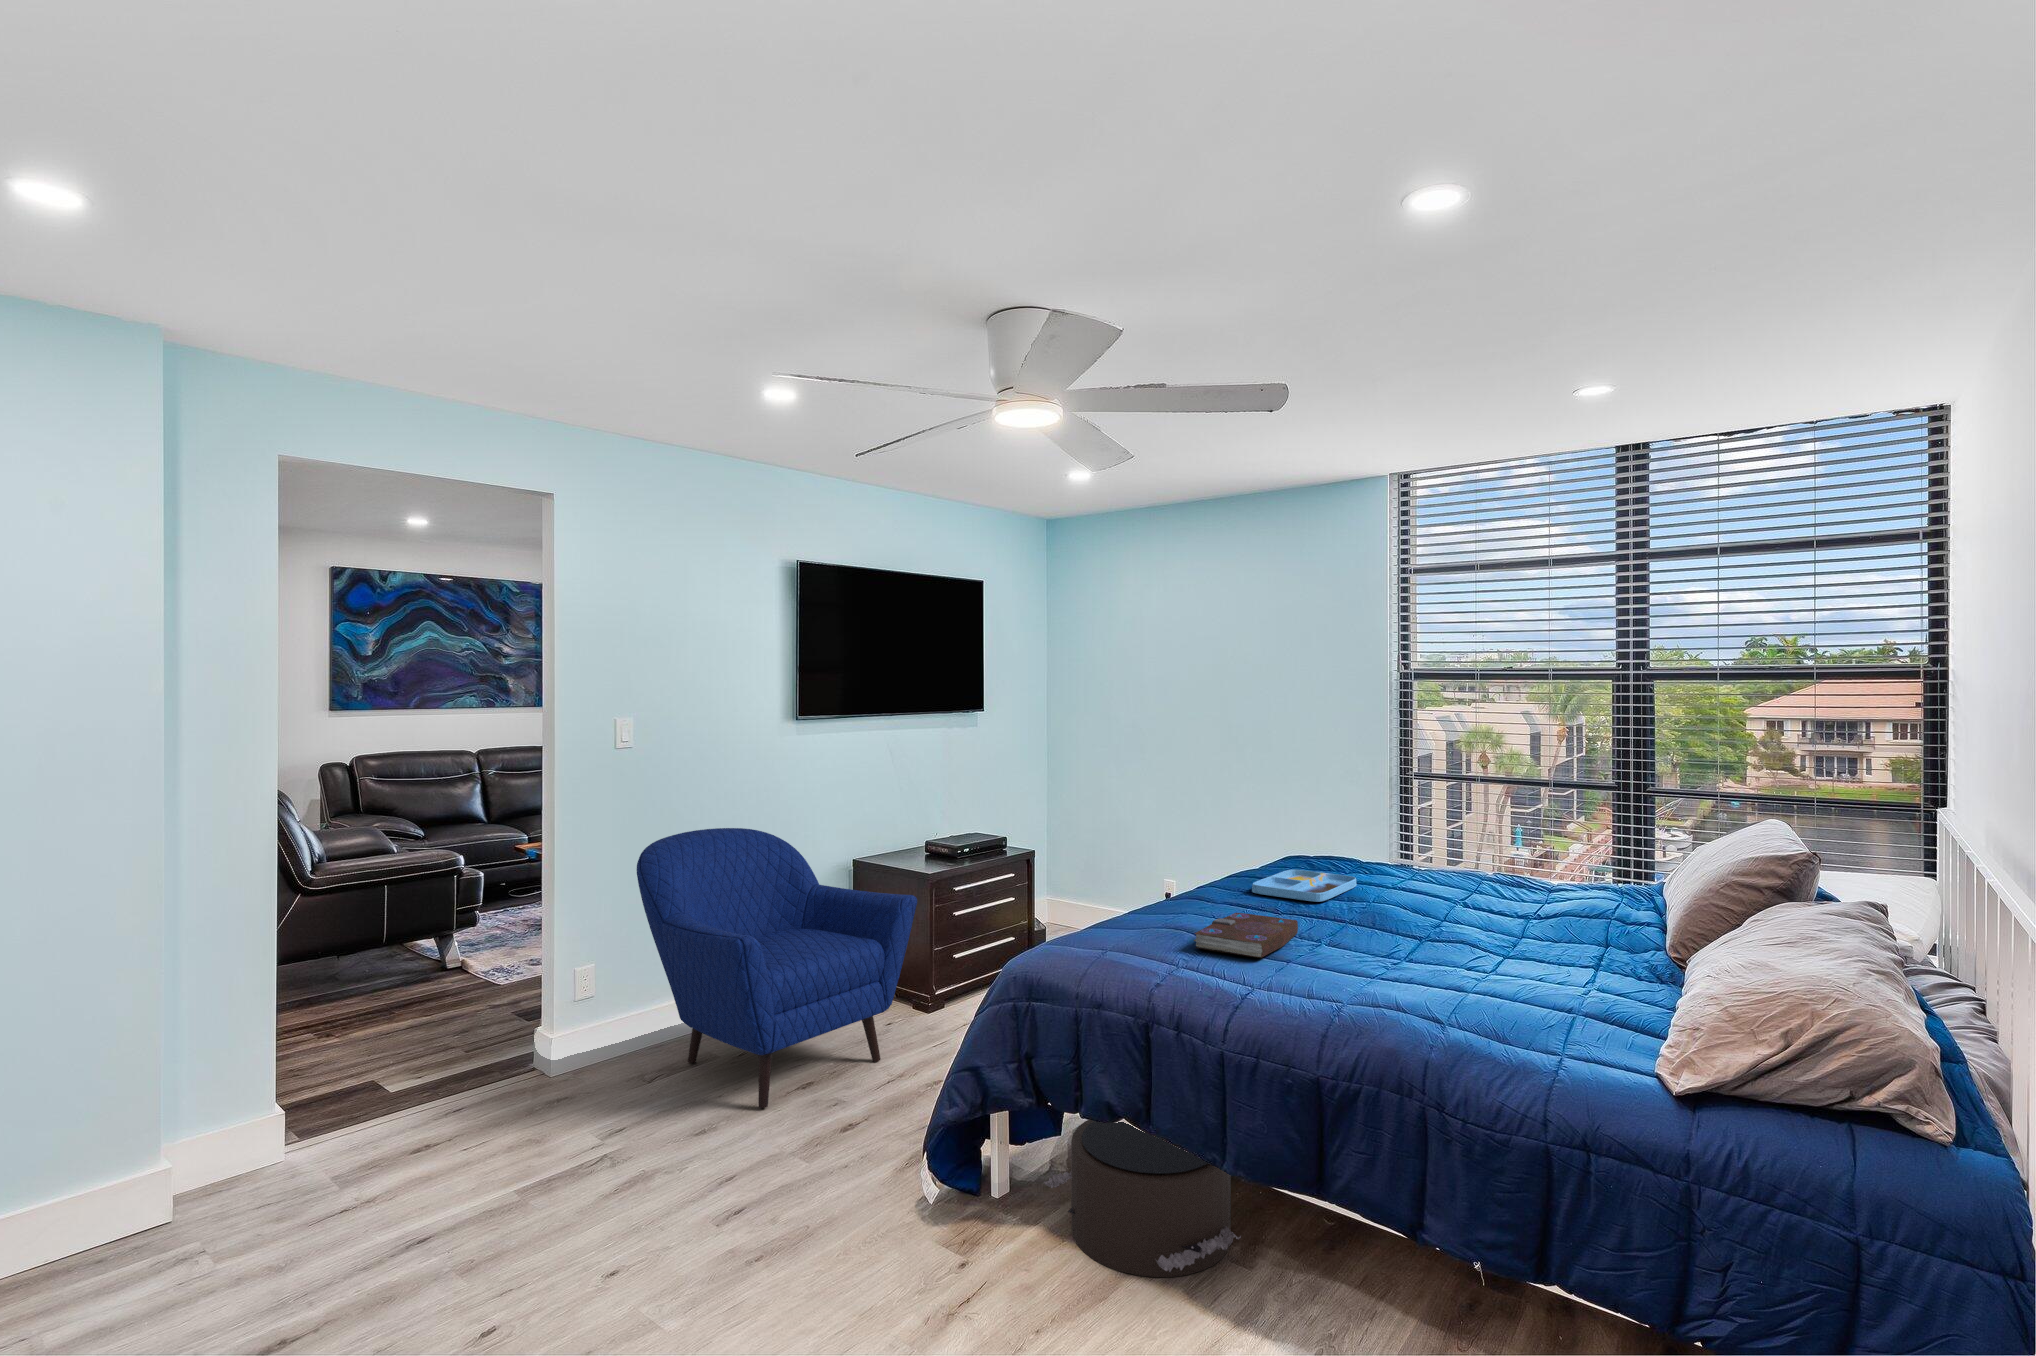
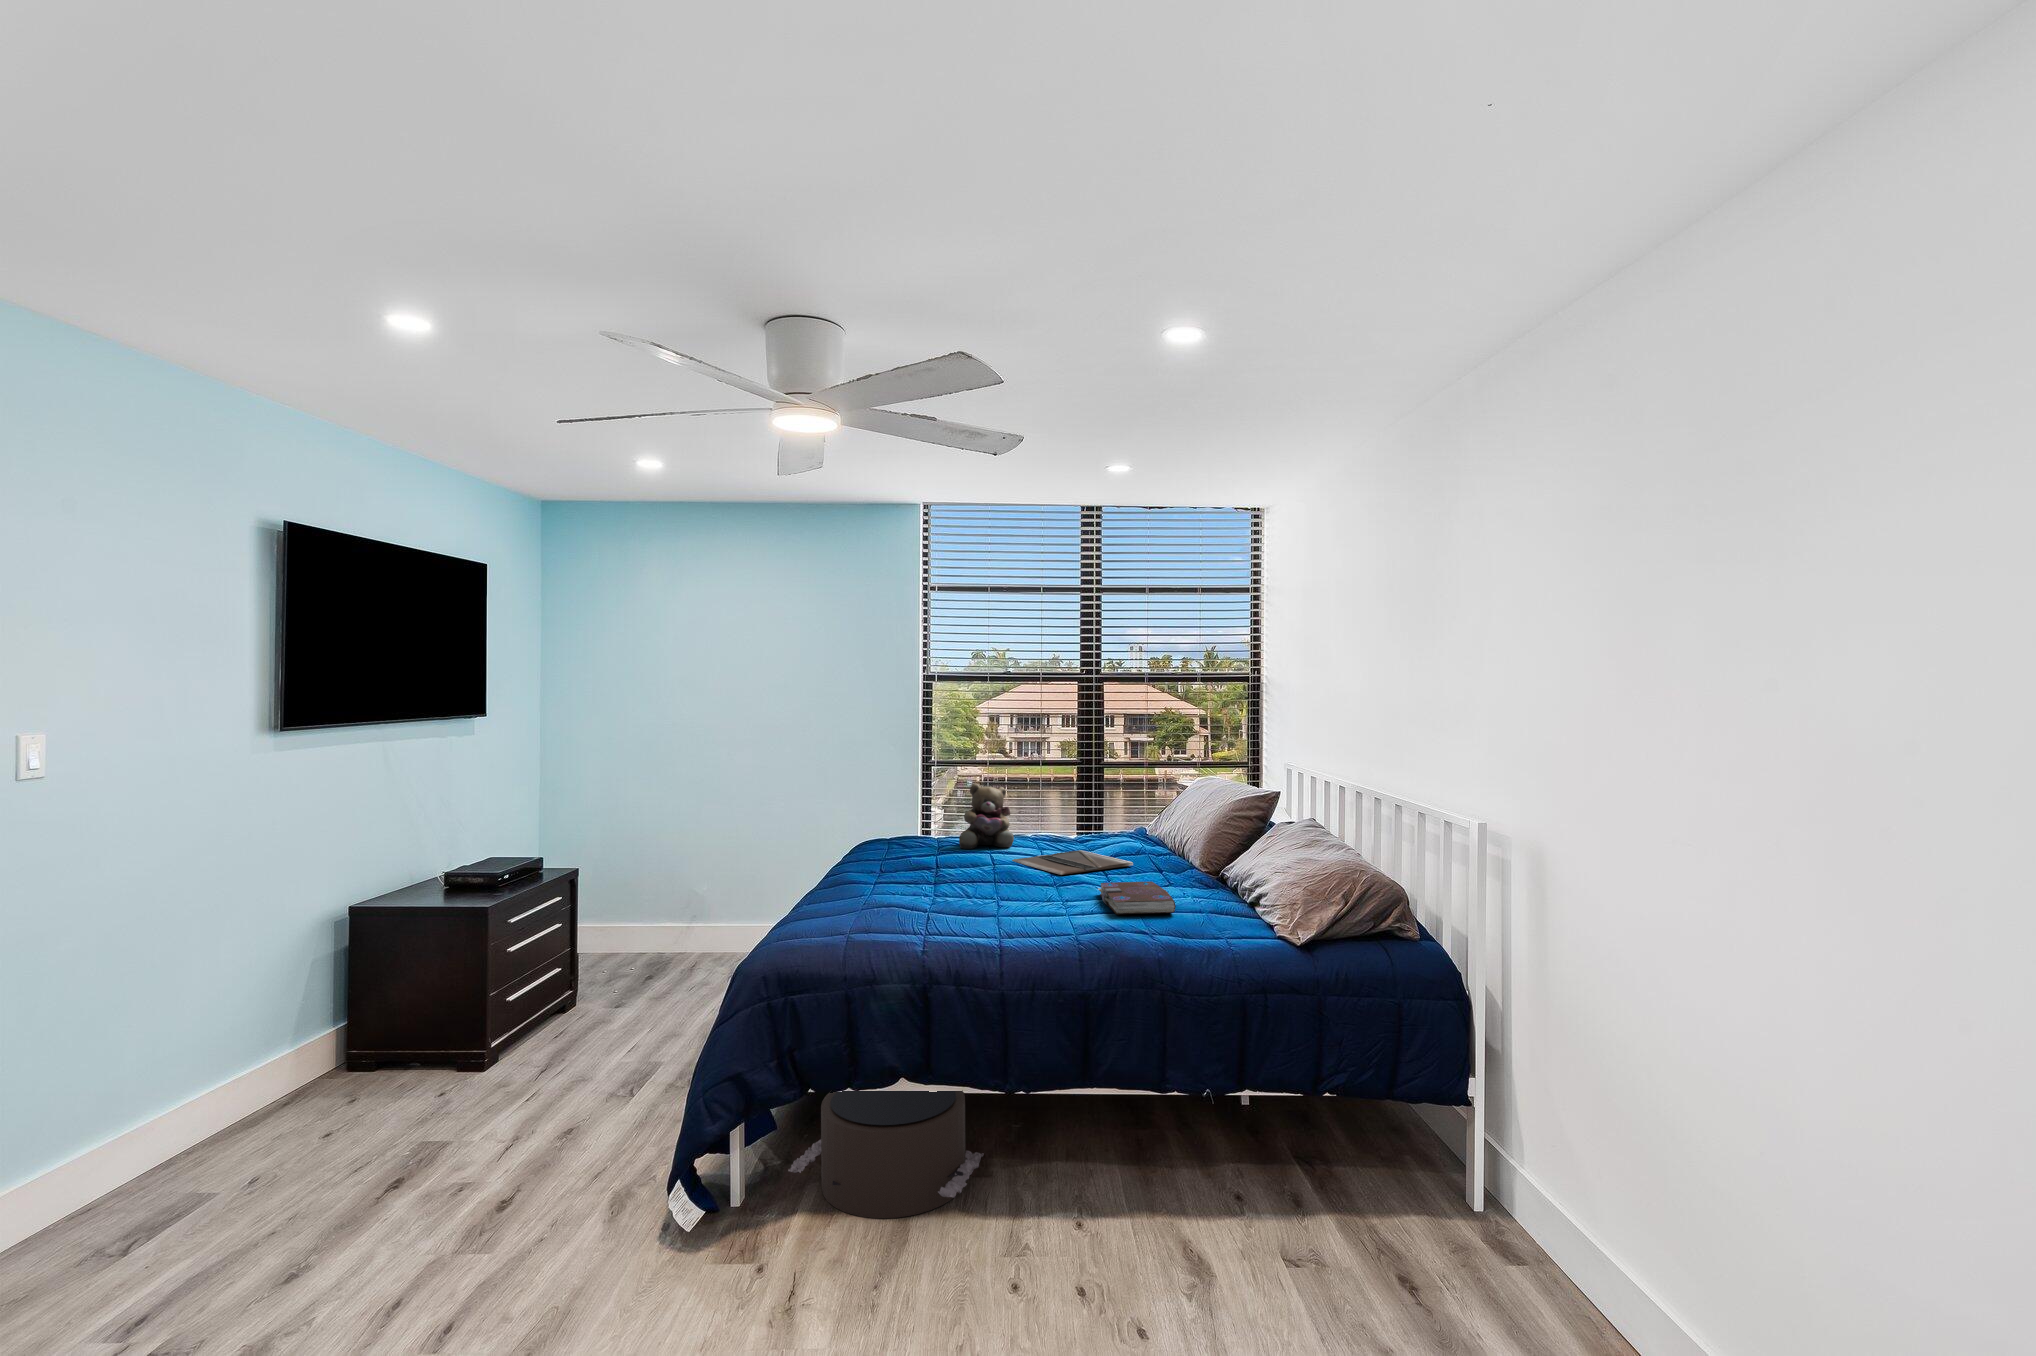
teddy bear: none [1375,801,1446,883] -> present [959,783,1014,849]
armchair: present [637,828,917,1108] -> none [104,882,519,1214]
tray: present [1252,870,1357,902] -> none [886,849,957,873]
laptop: none [1420,898,1576,930] -> present [1012,850,1133,875]
book: present [1194,913,1298,958] -> present [1099,882,1176,914]

